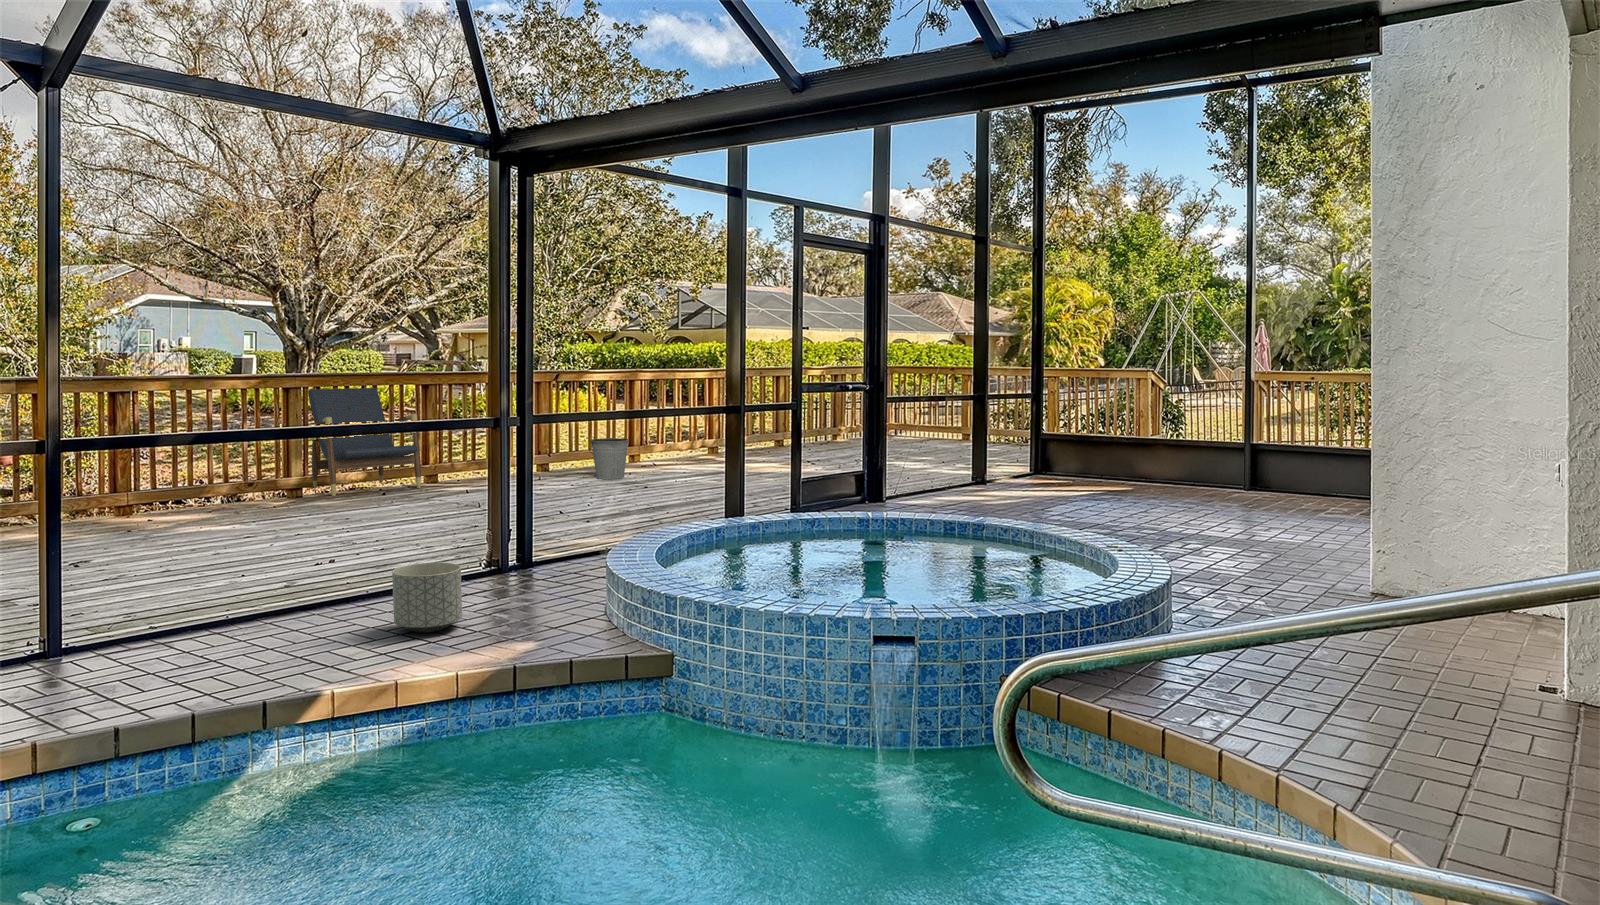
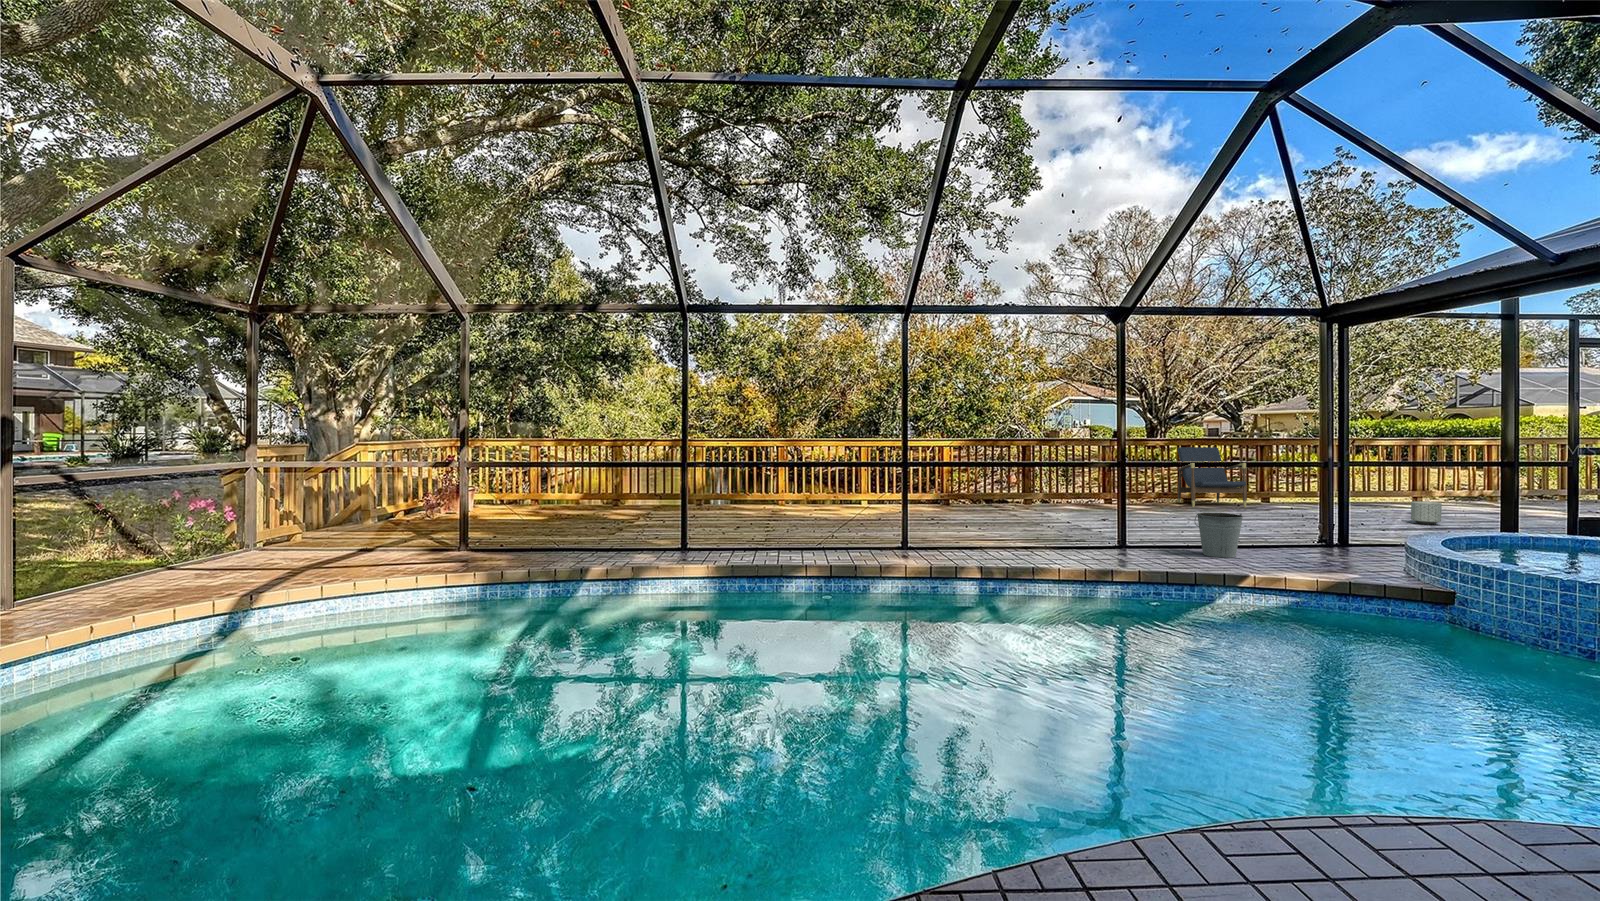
bucket: present [589,437,628,479] -> present [1195,513,1243,558]
planter: present [392,563,462,633] -> present [1411,501,1442,525]

